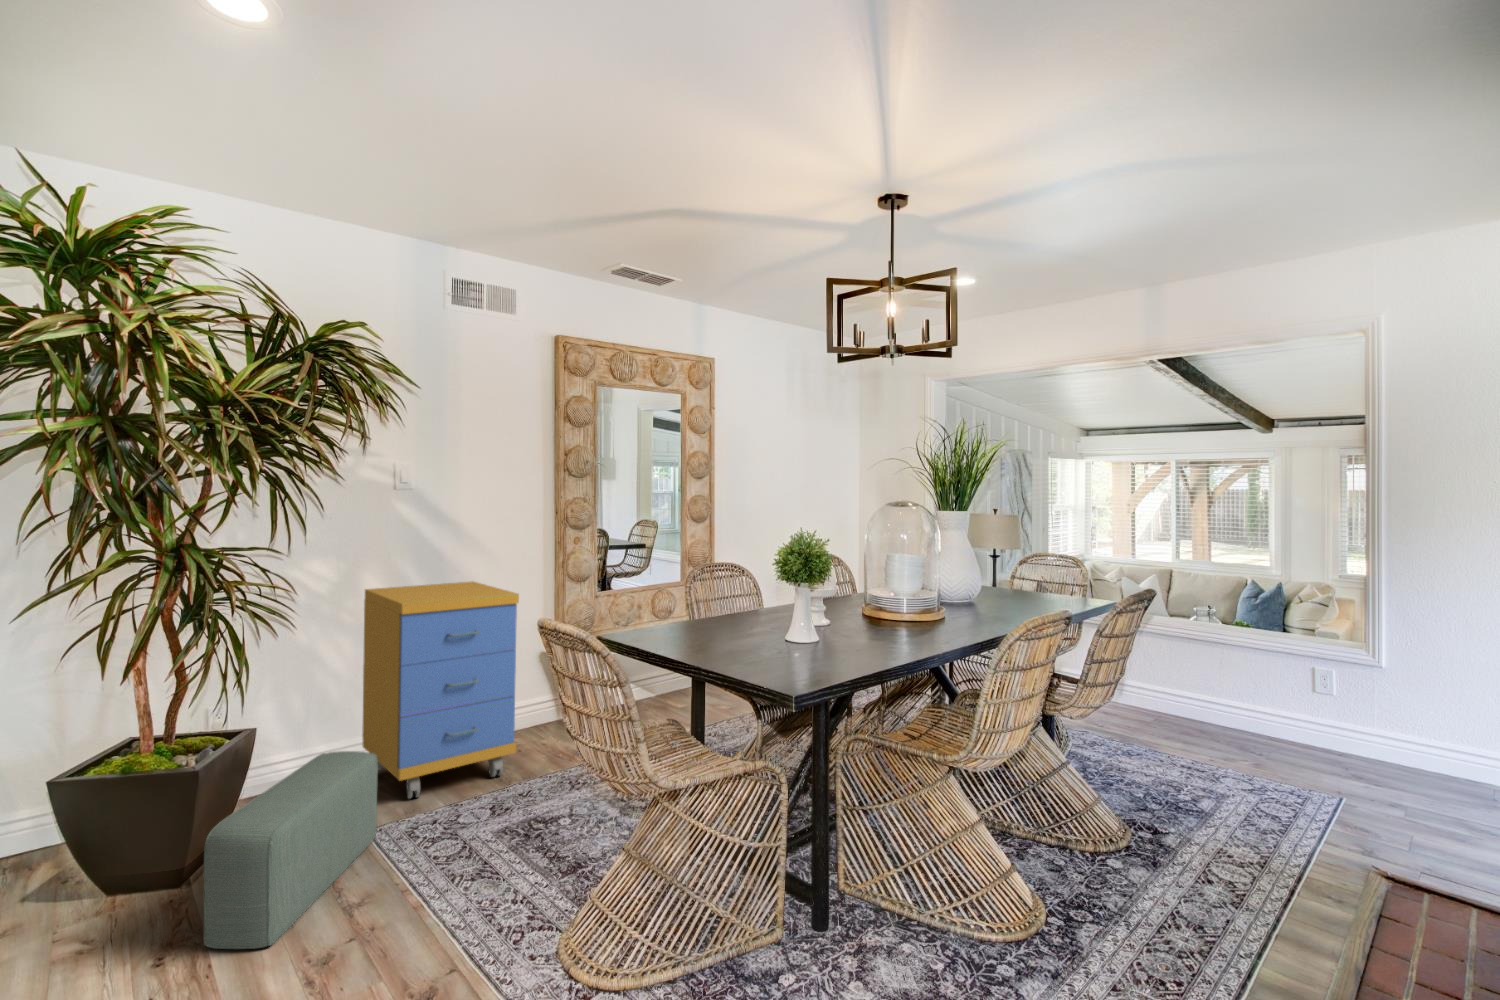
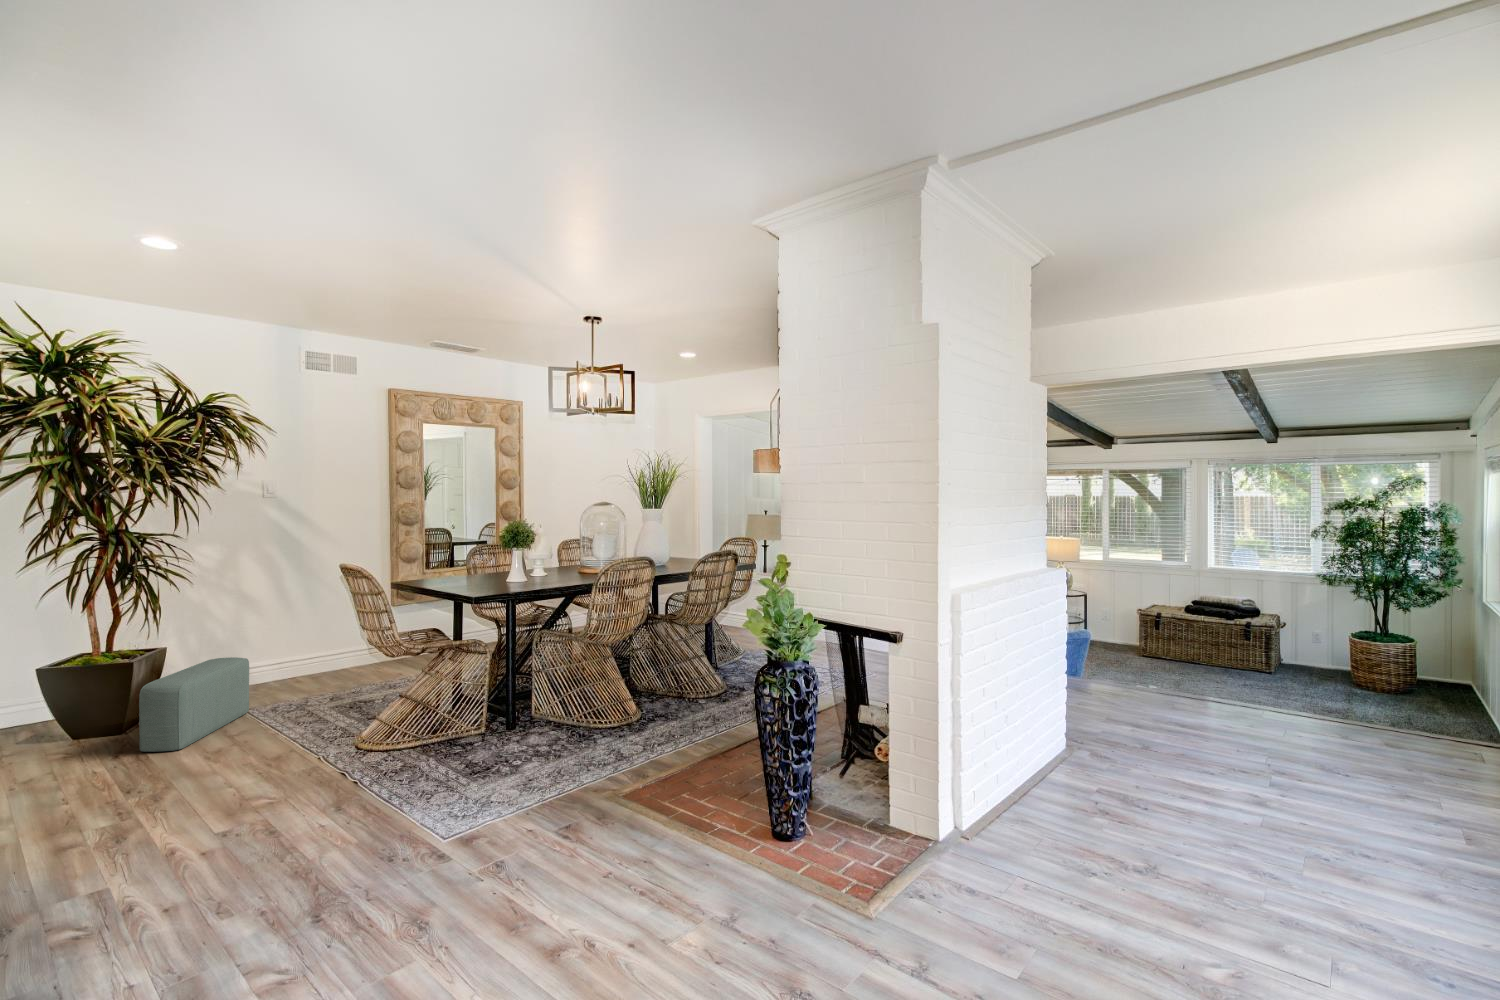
storage cabinet: present [362,582,519,799] -> none [243,559,352,696]

